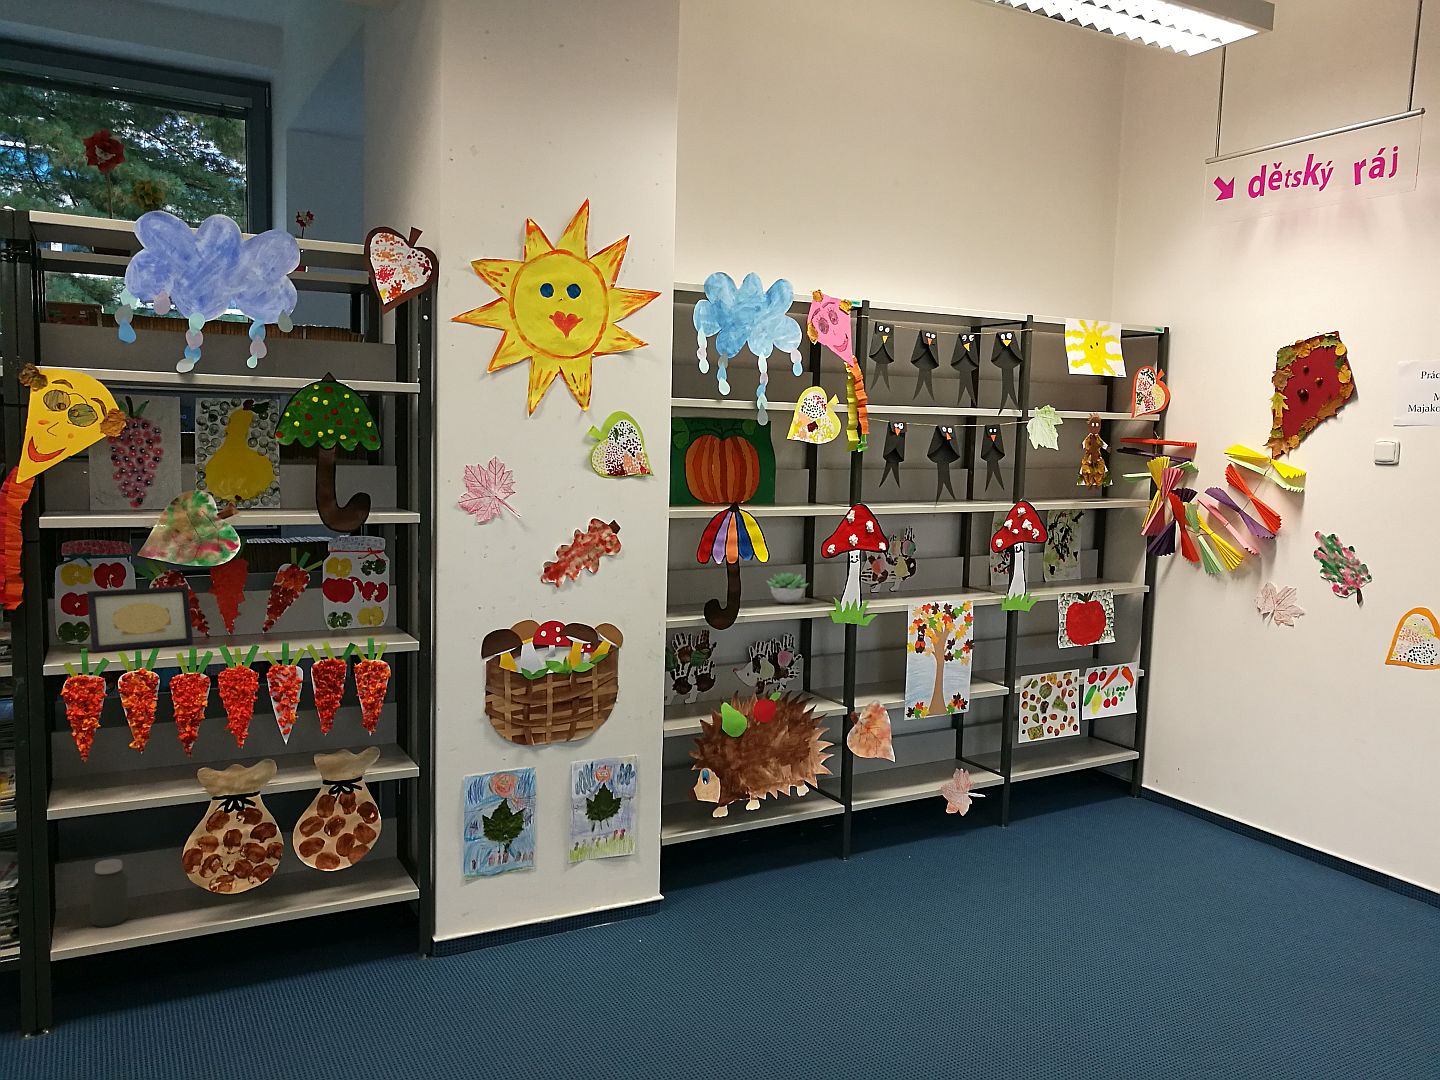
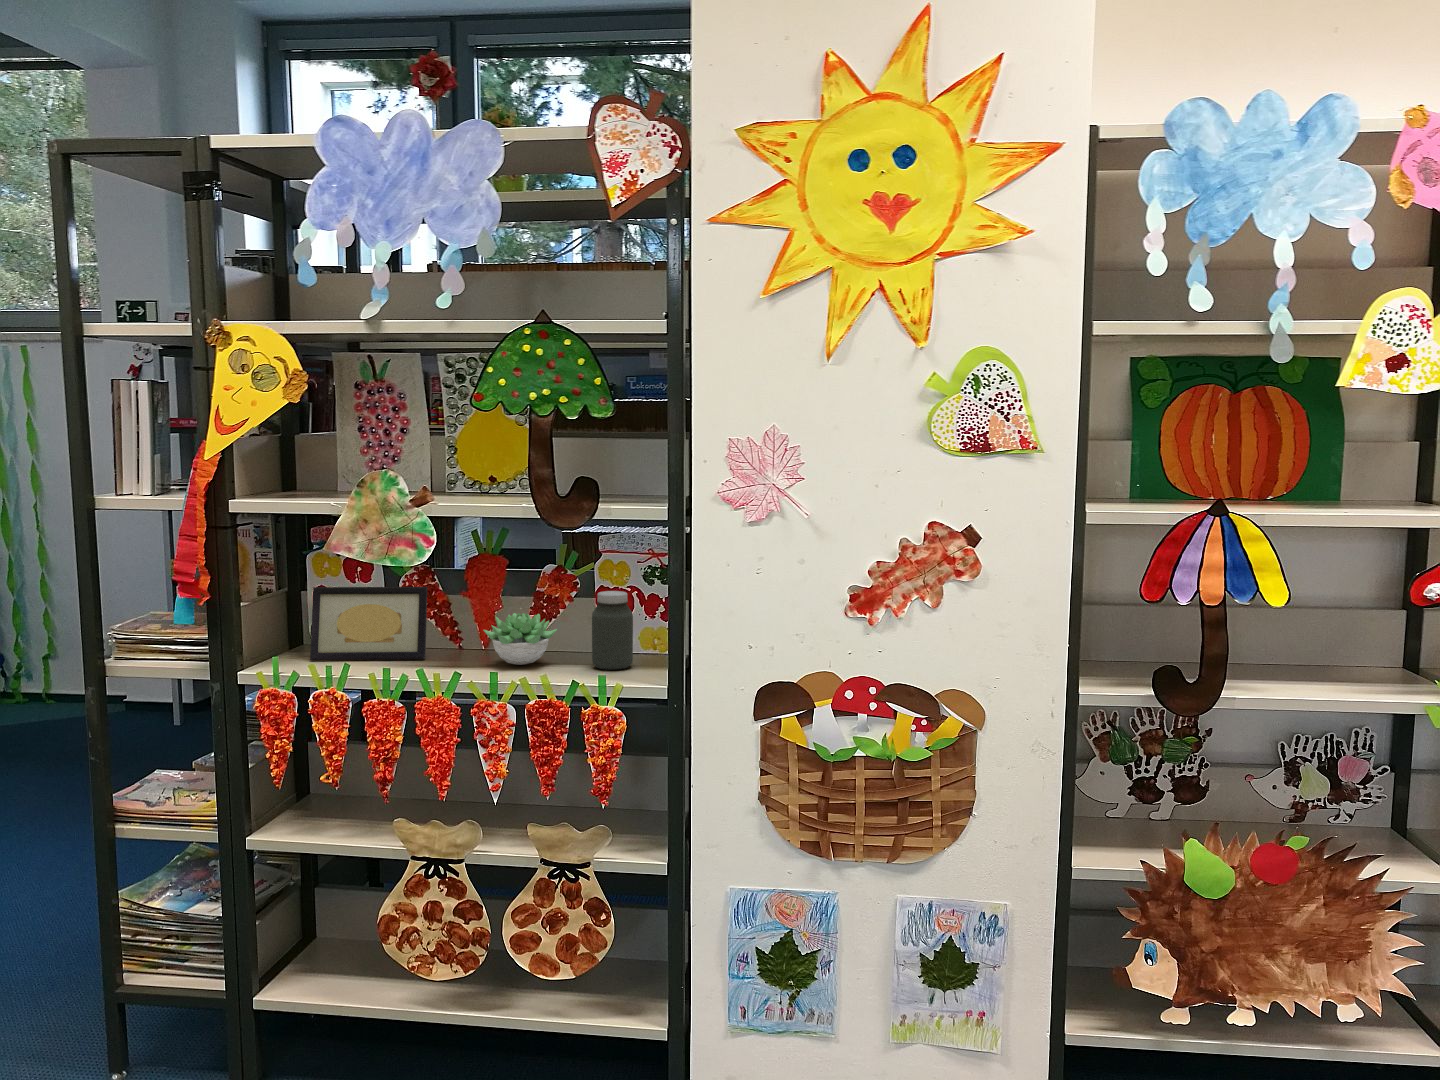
succulent plant: present [767,573,809,603] -> present [484,613,557,665]
jar: present [90,859,128,927] -> present [592,591,633,670]

